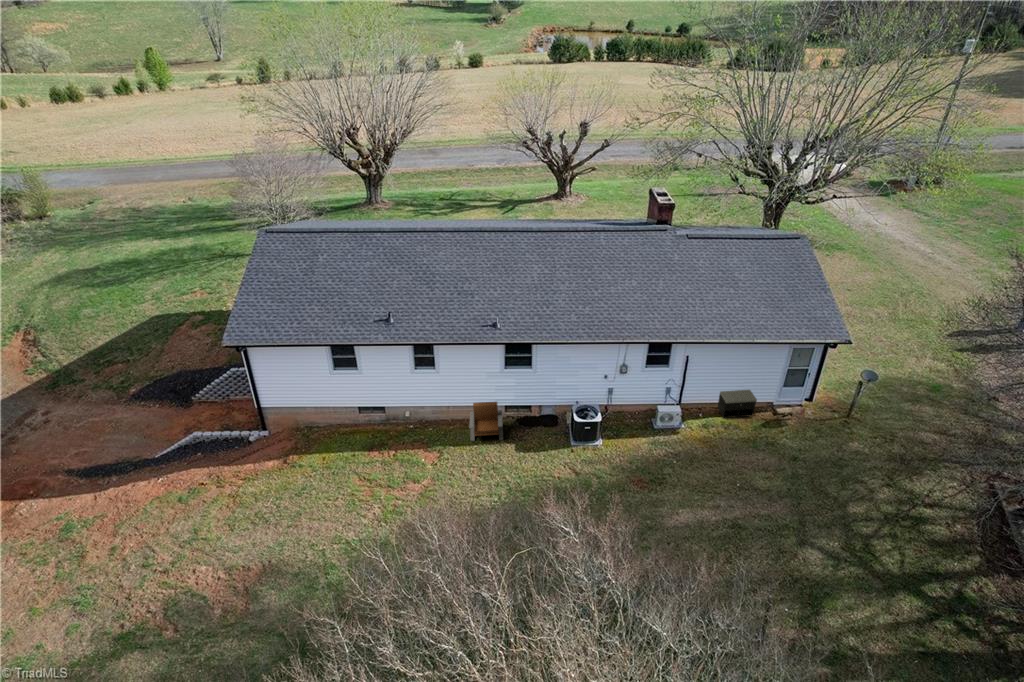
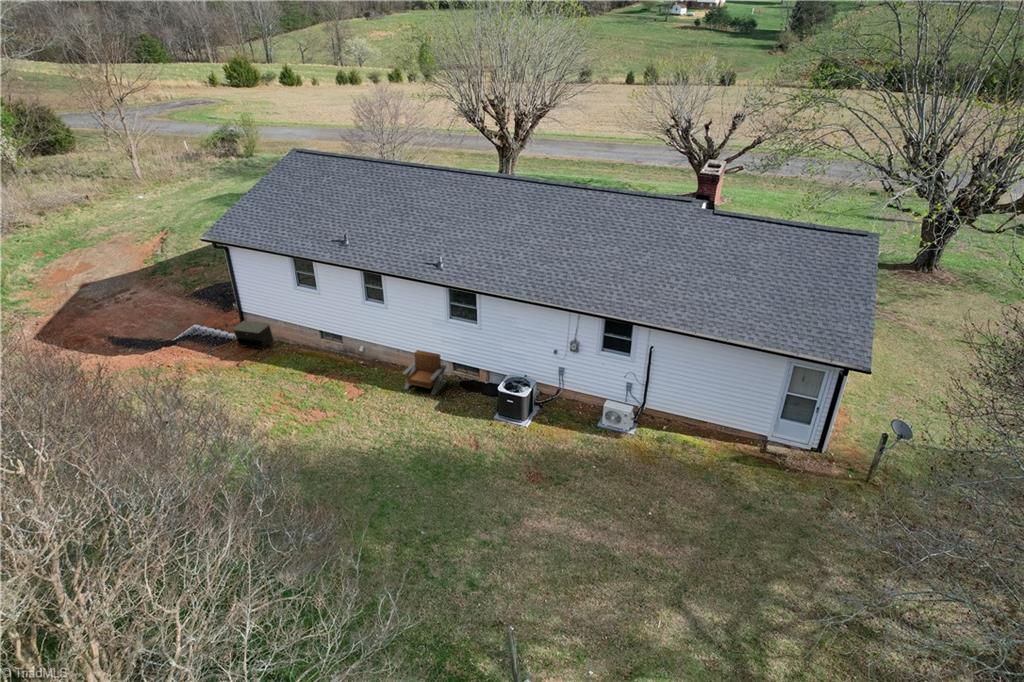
storage bench: present [718,390,757,418] -> present [233,321,273,349]

